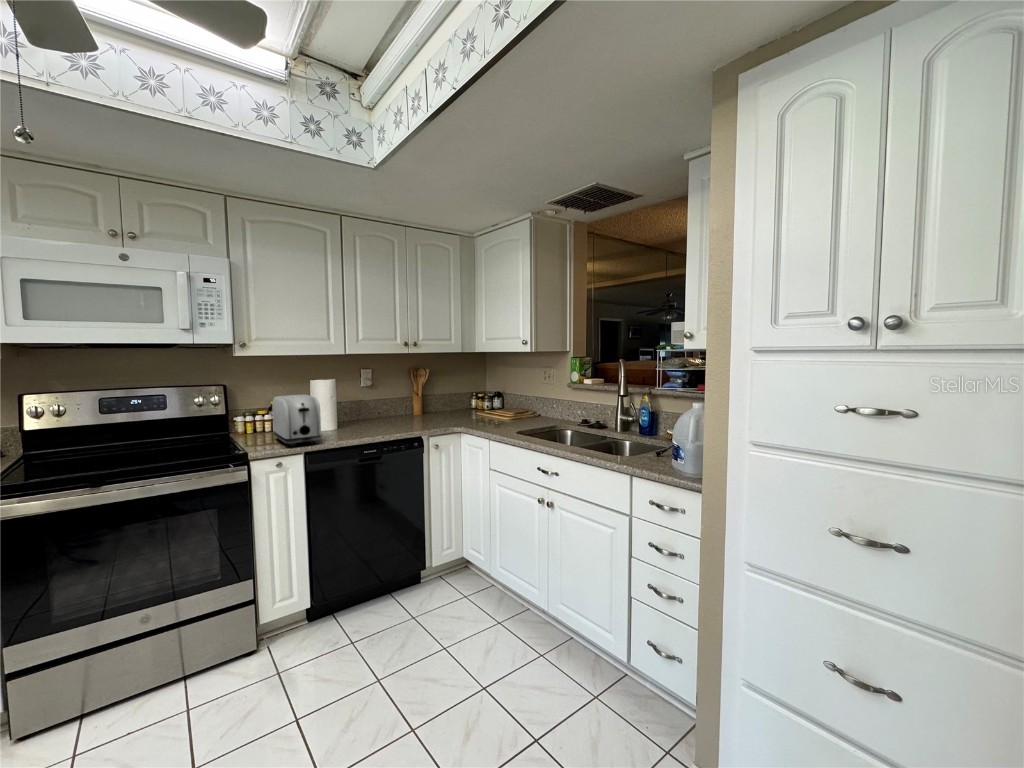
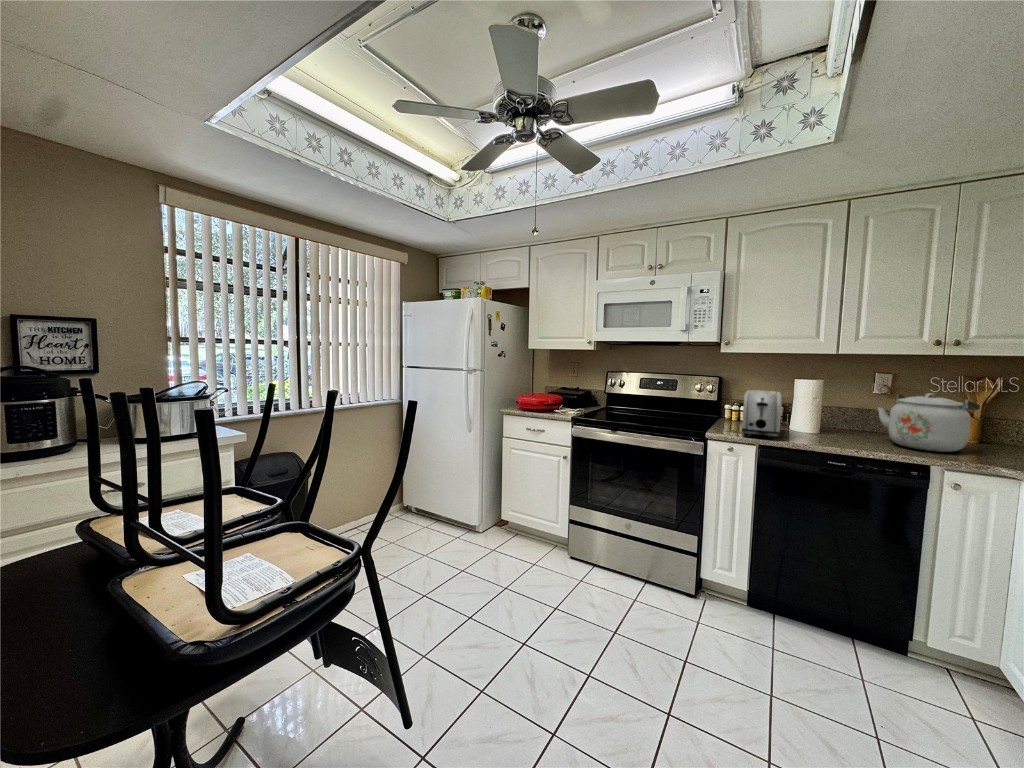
kettle: none [377,383,432,426] -> present [878,393,980,452]

